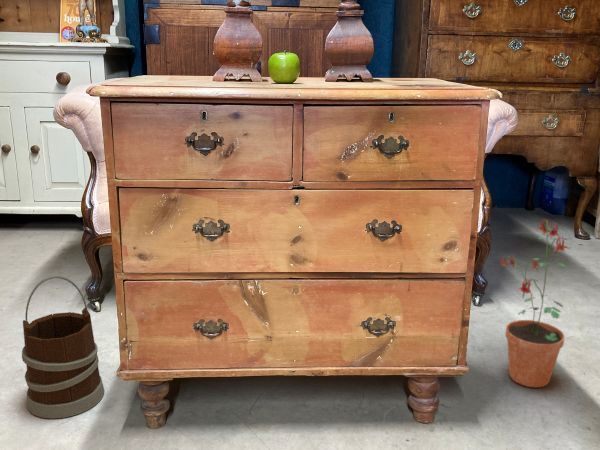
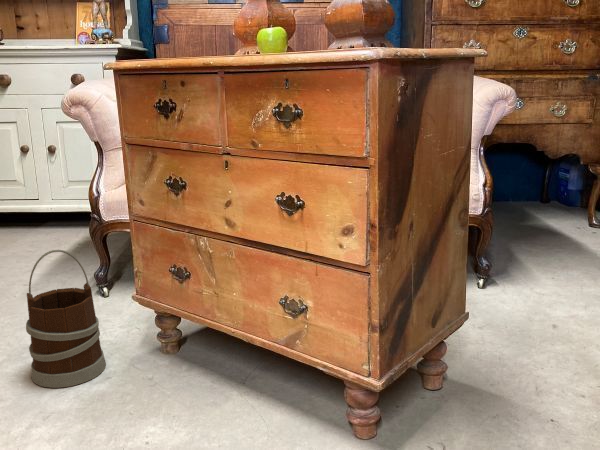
potted plant: present [501,219,568,387] -> none [493,191,563,360]

